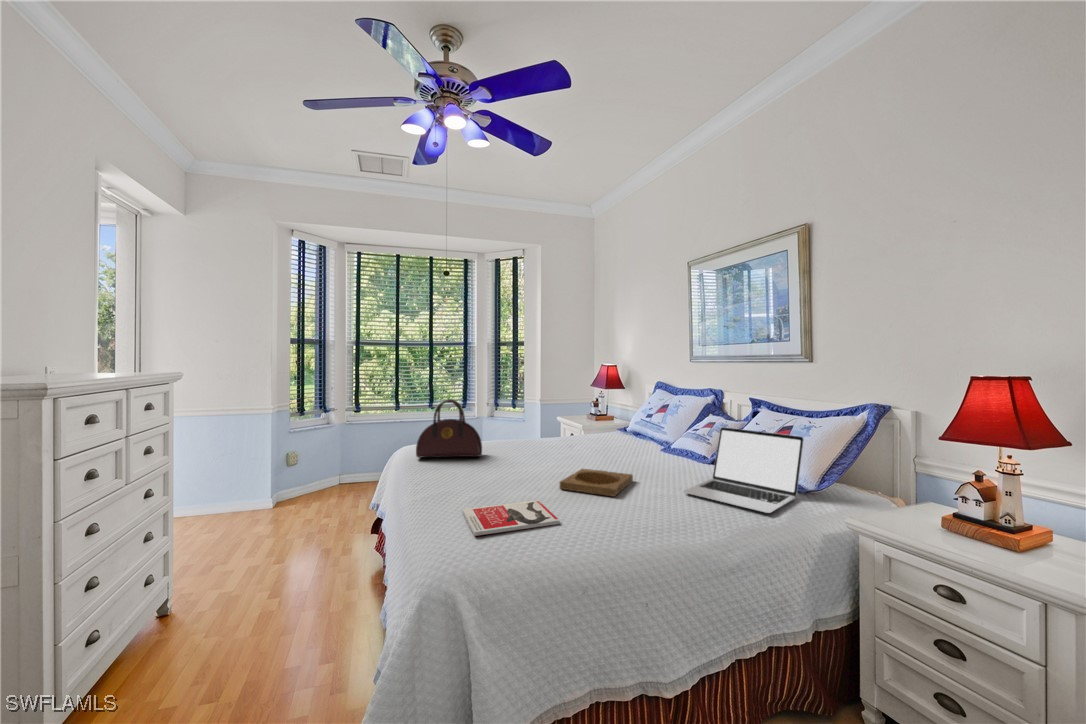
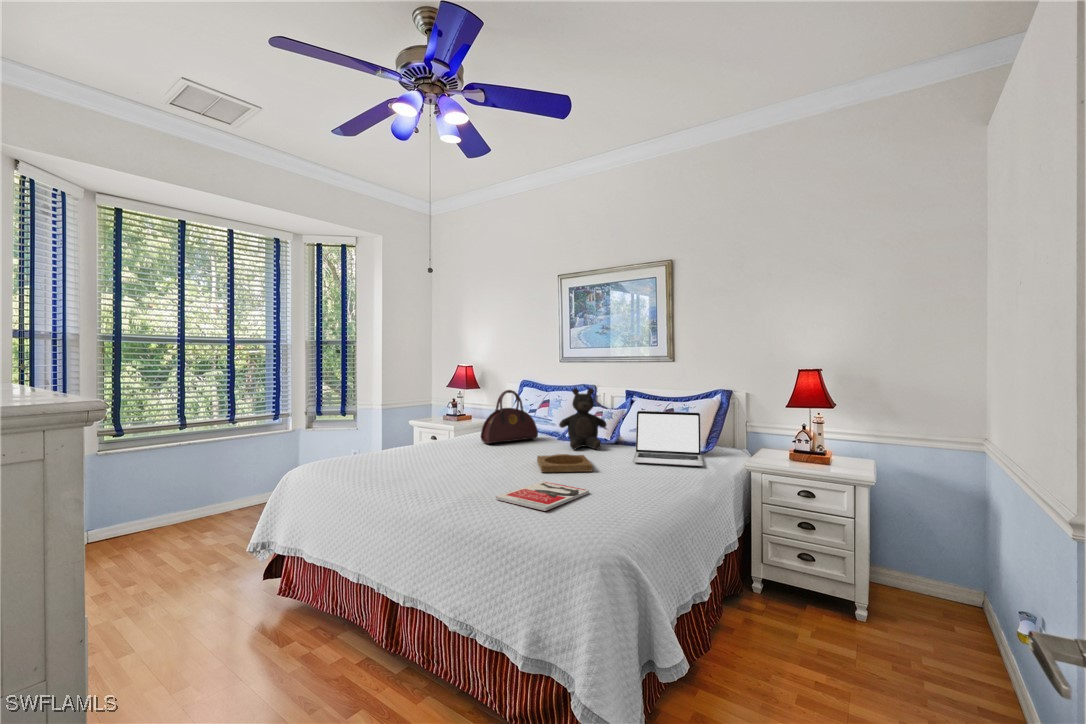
teddy bear: none [641,394,697,469] -> present [559,388,607,449]
handbag: present [416,399,482,458] -> present [481,390,538,444]

